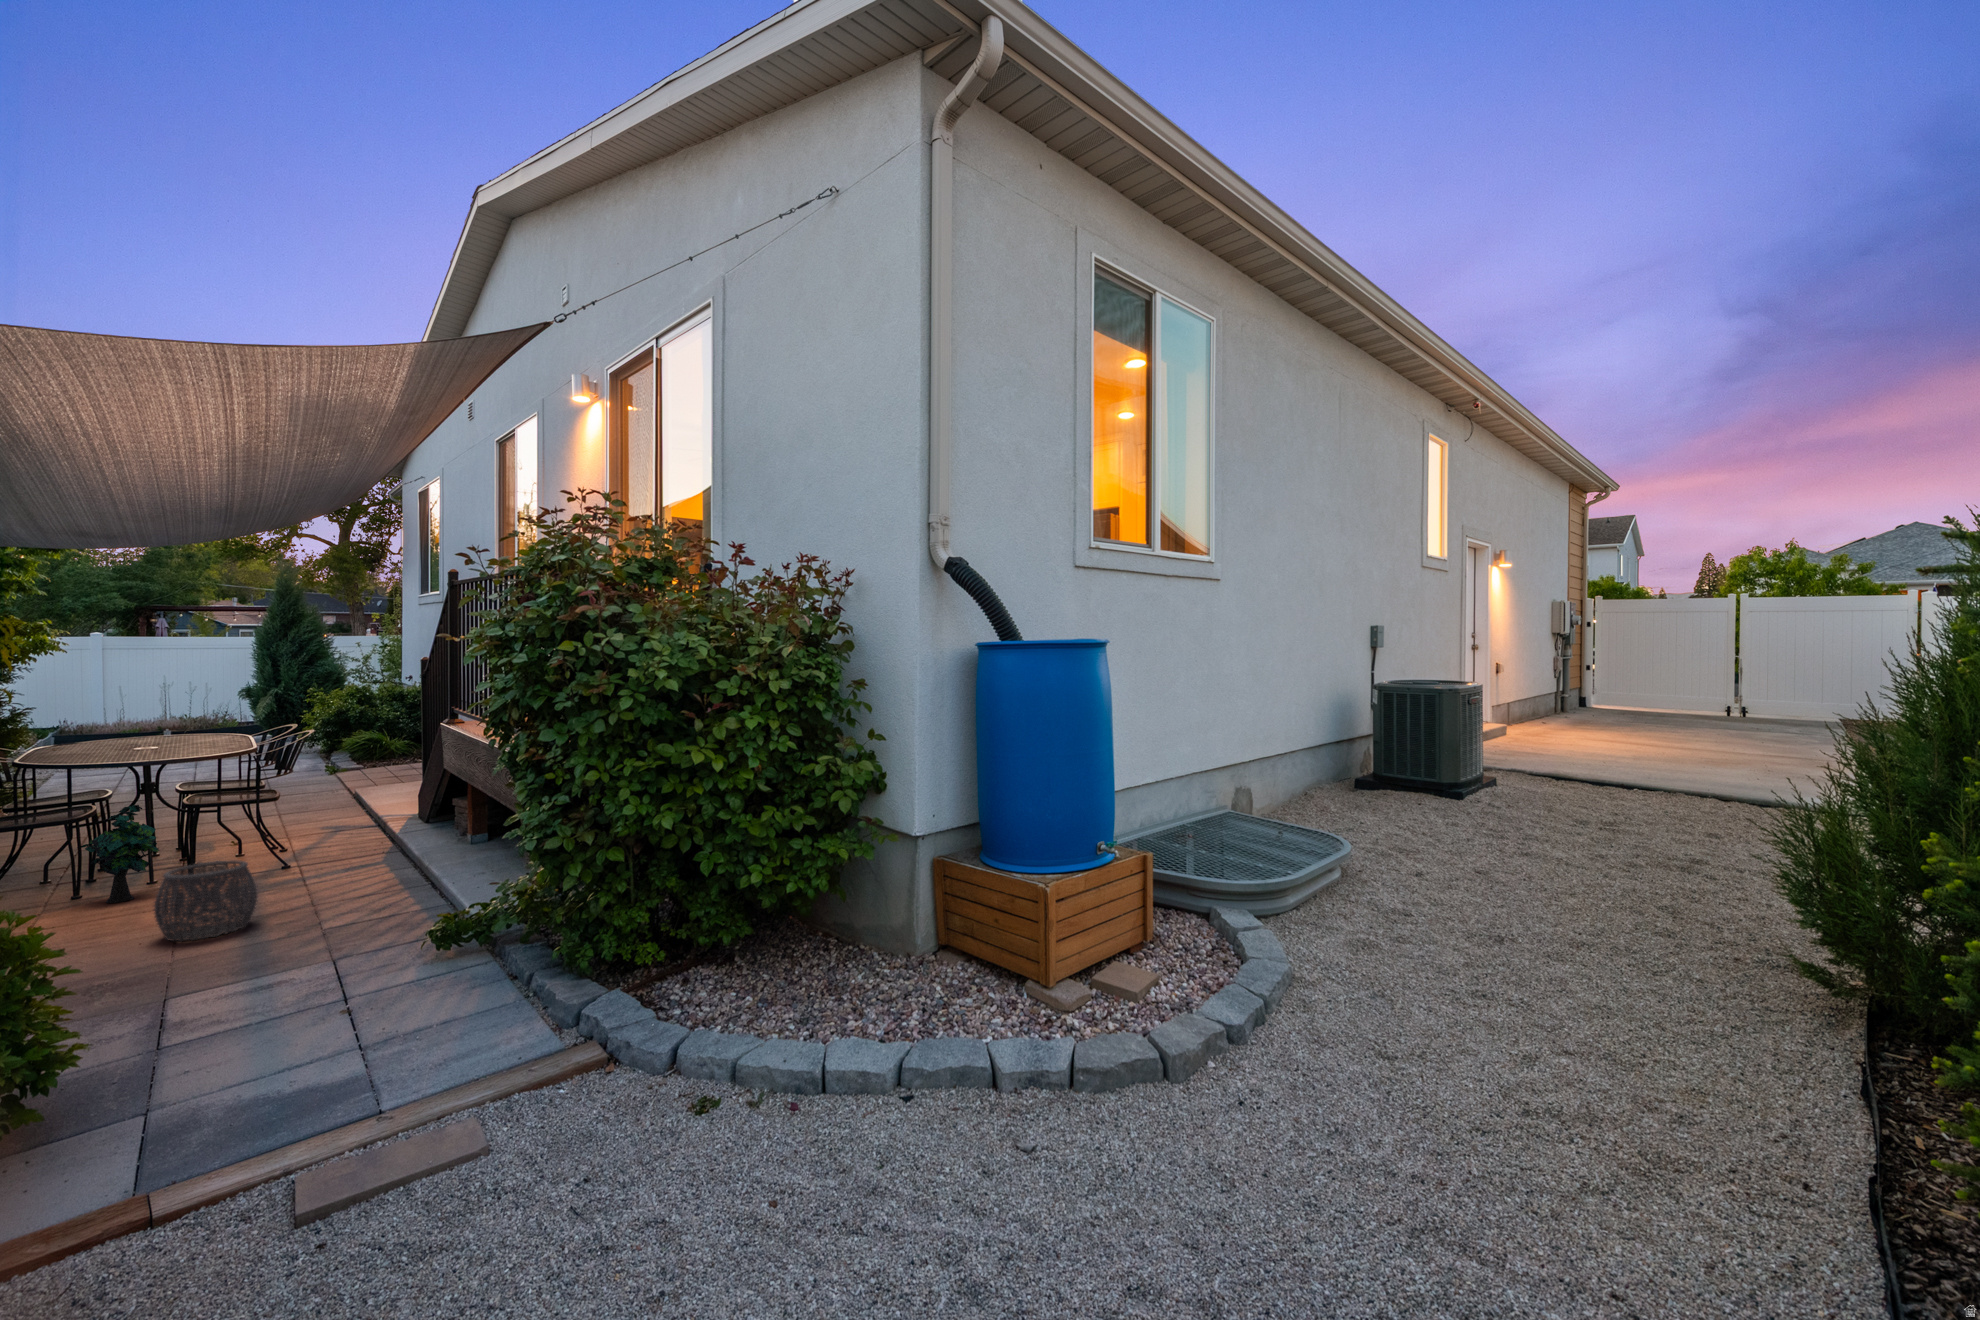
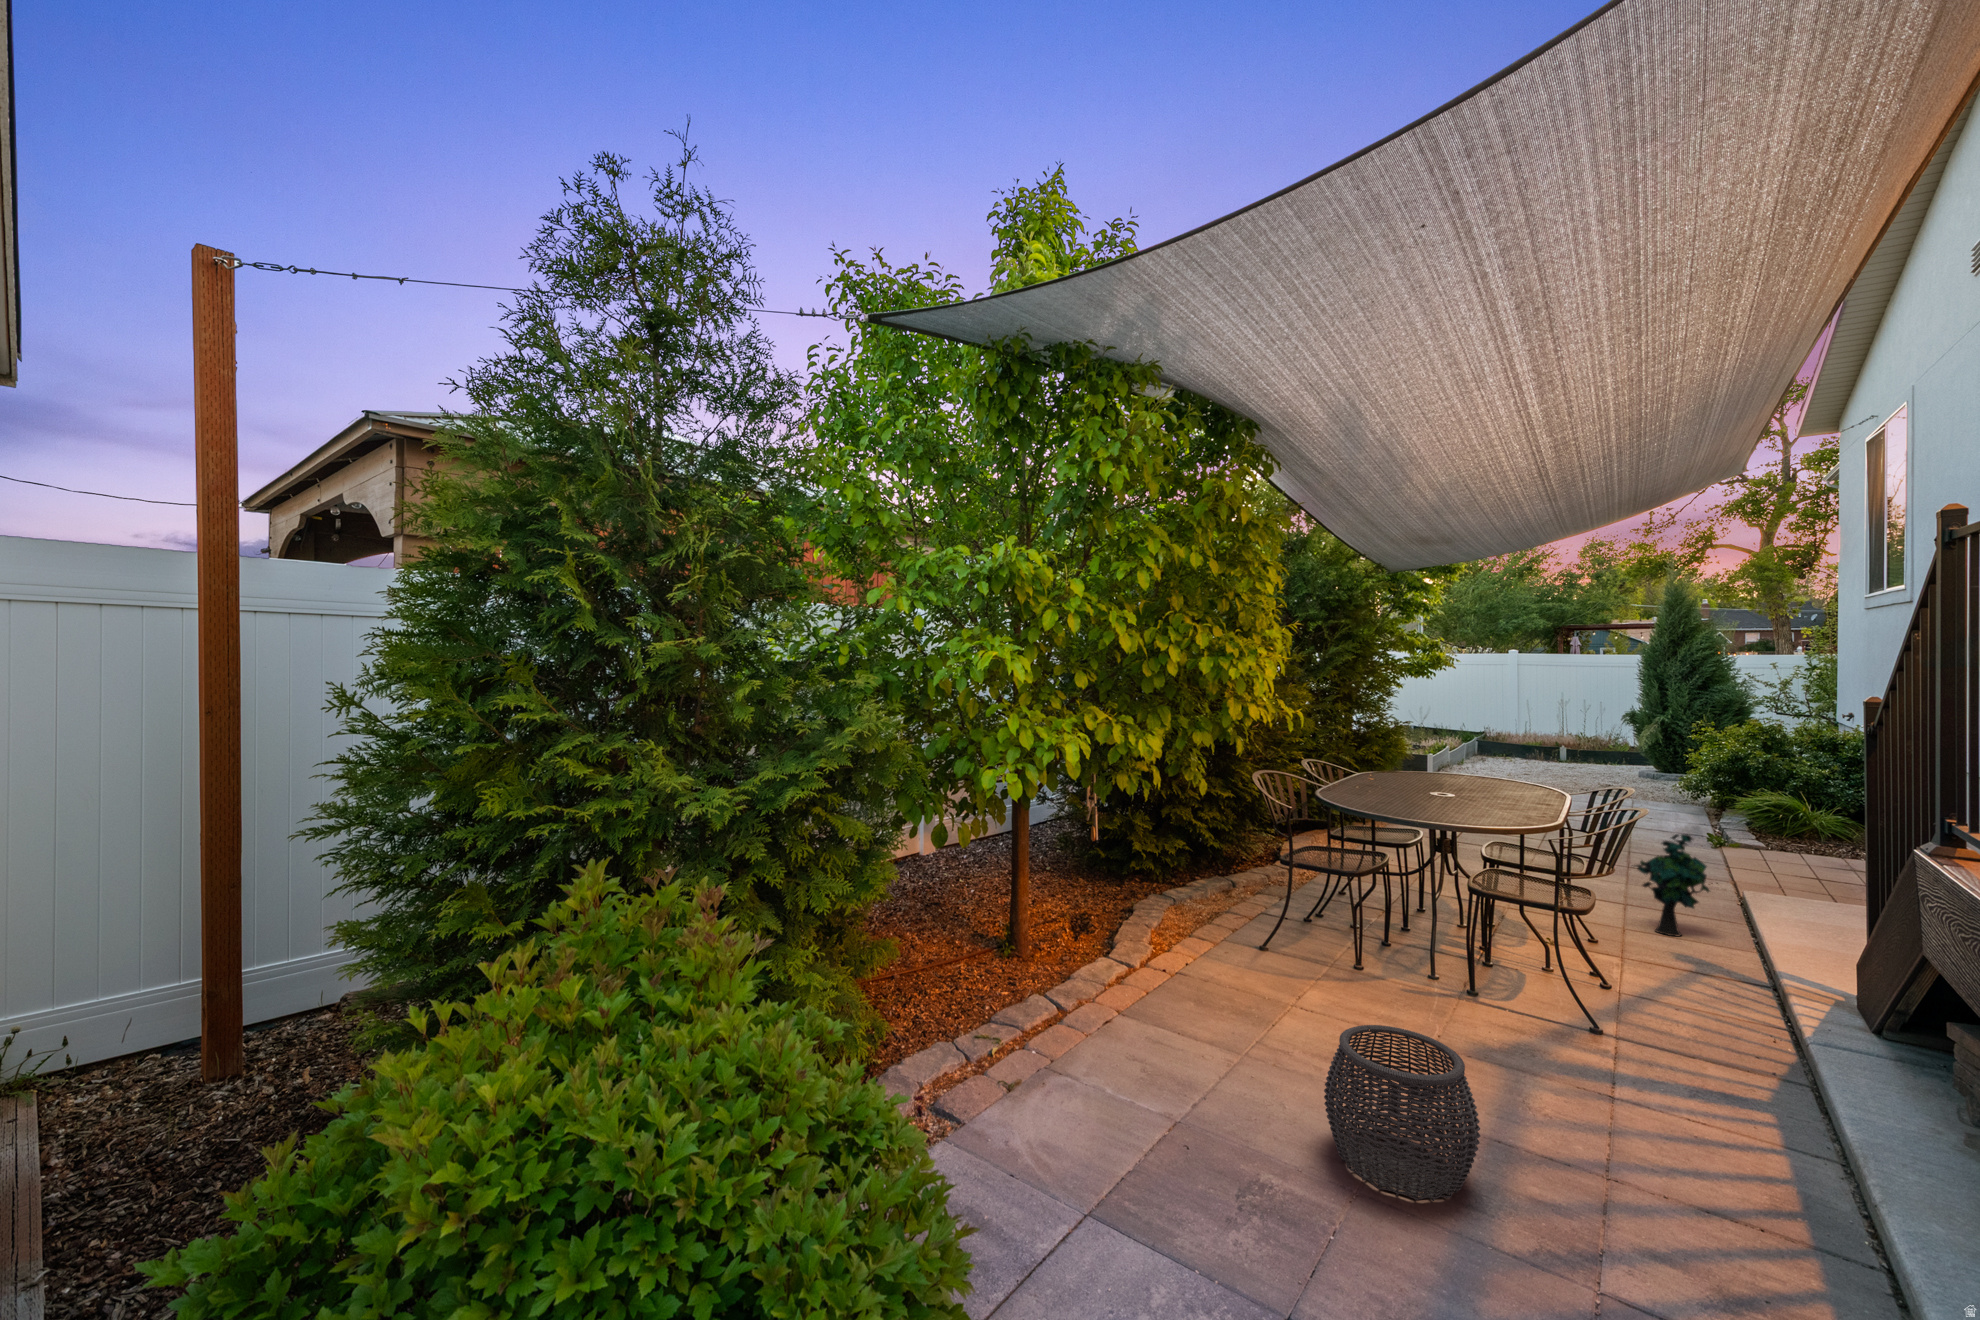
decorative plant: present [78,805,159,903] -> present [1635,834,1710,936]

